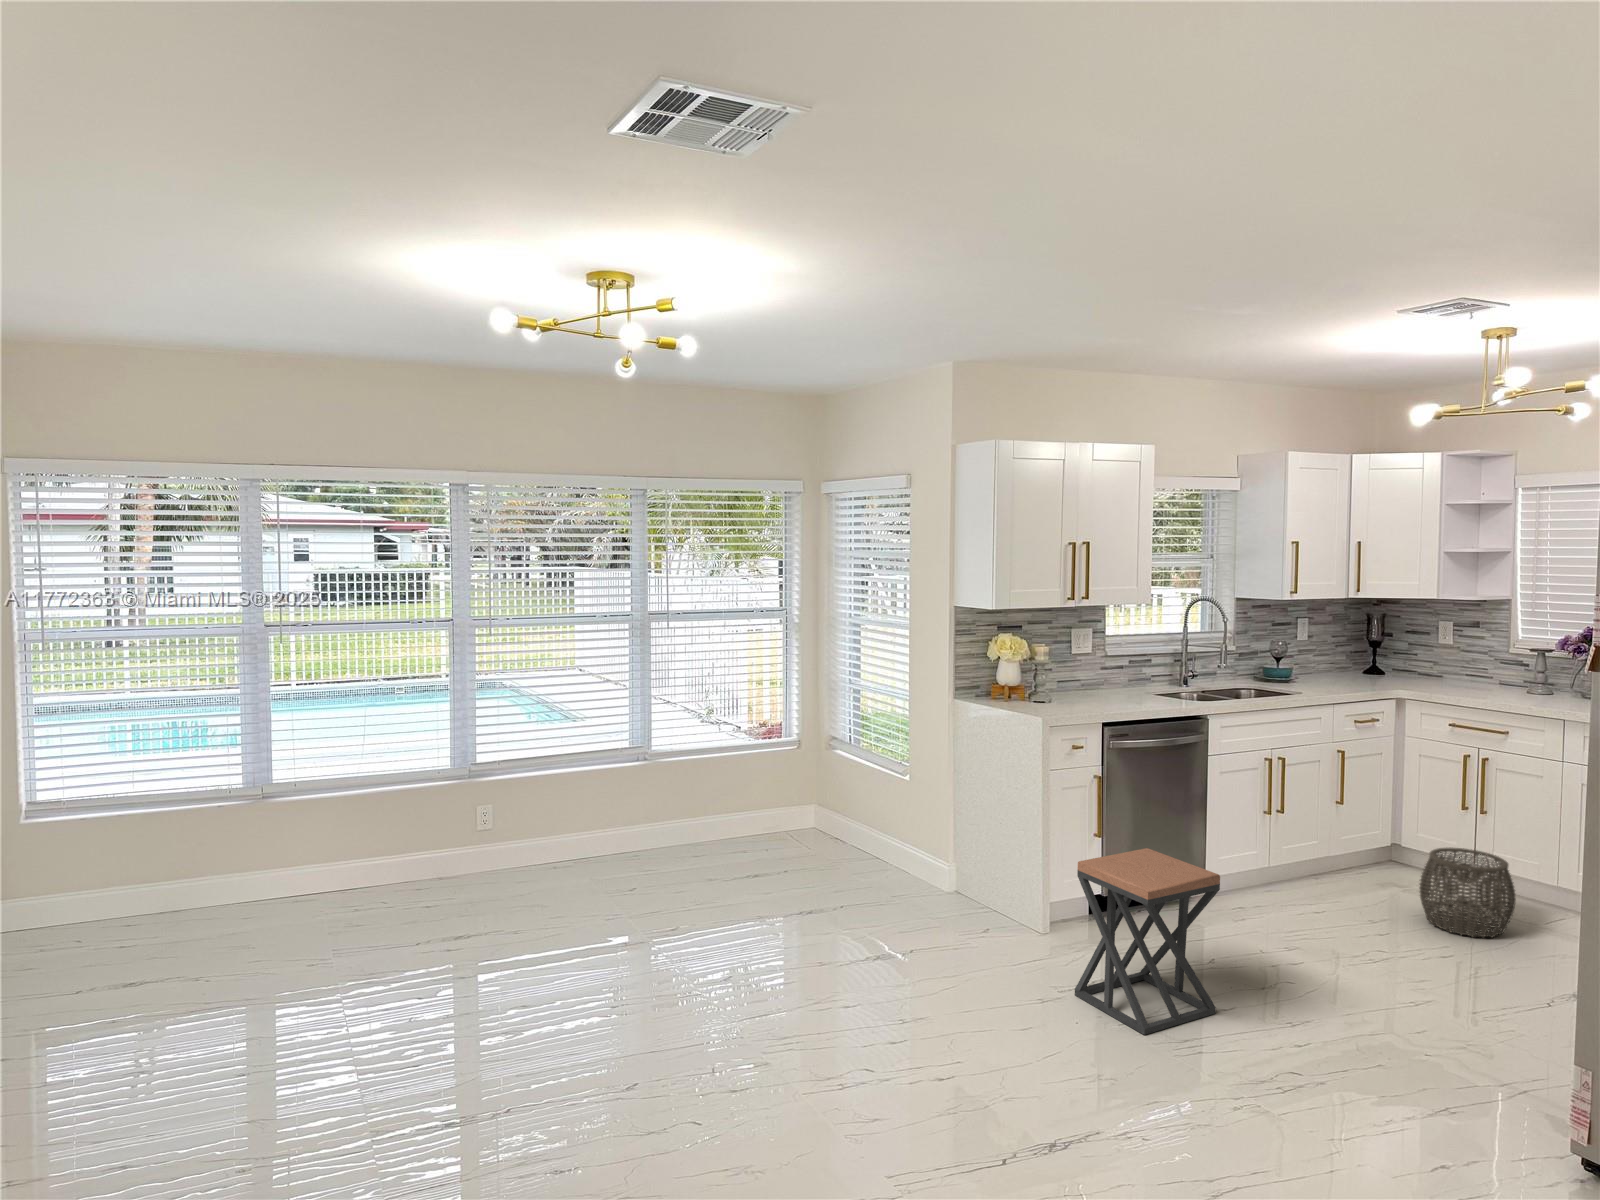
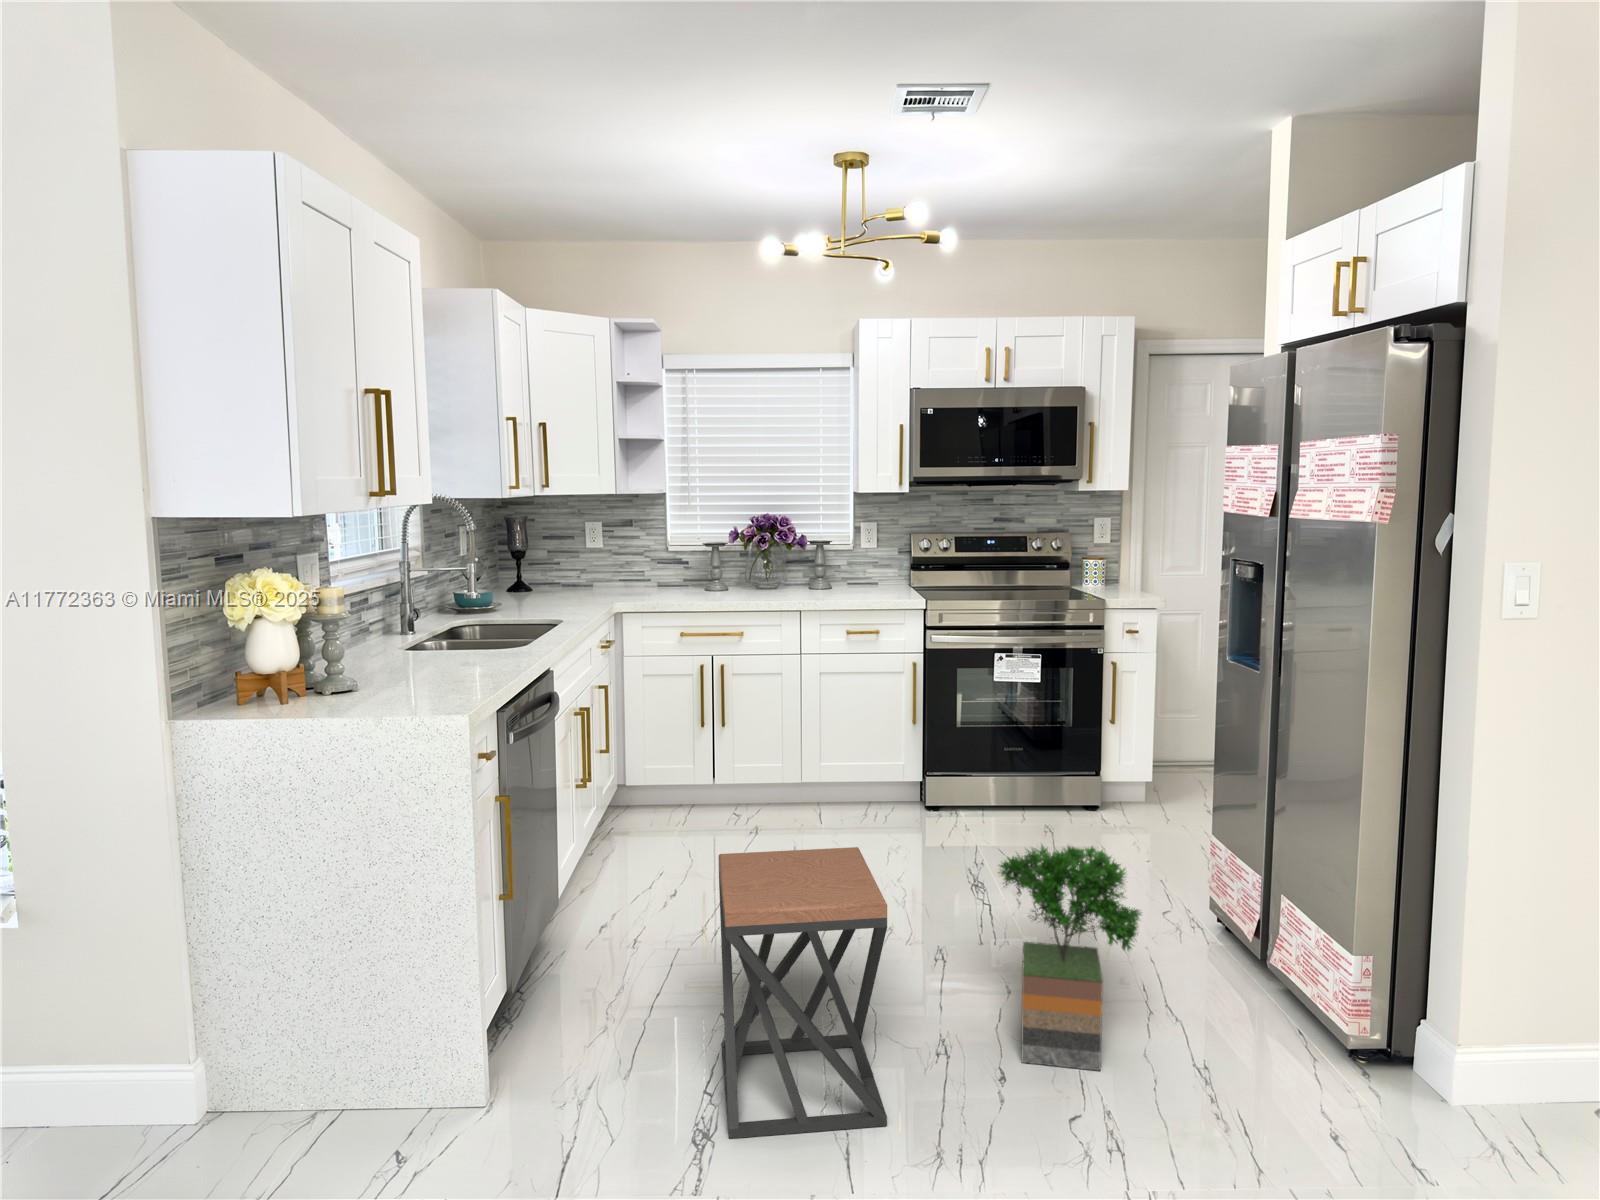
woven basket: present [1419,848,1516,938] -> none [726,749,815,842]
potted tree: none [1270,918,1401,1102] -> present [999,845,1141,1071]

